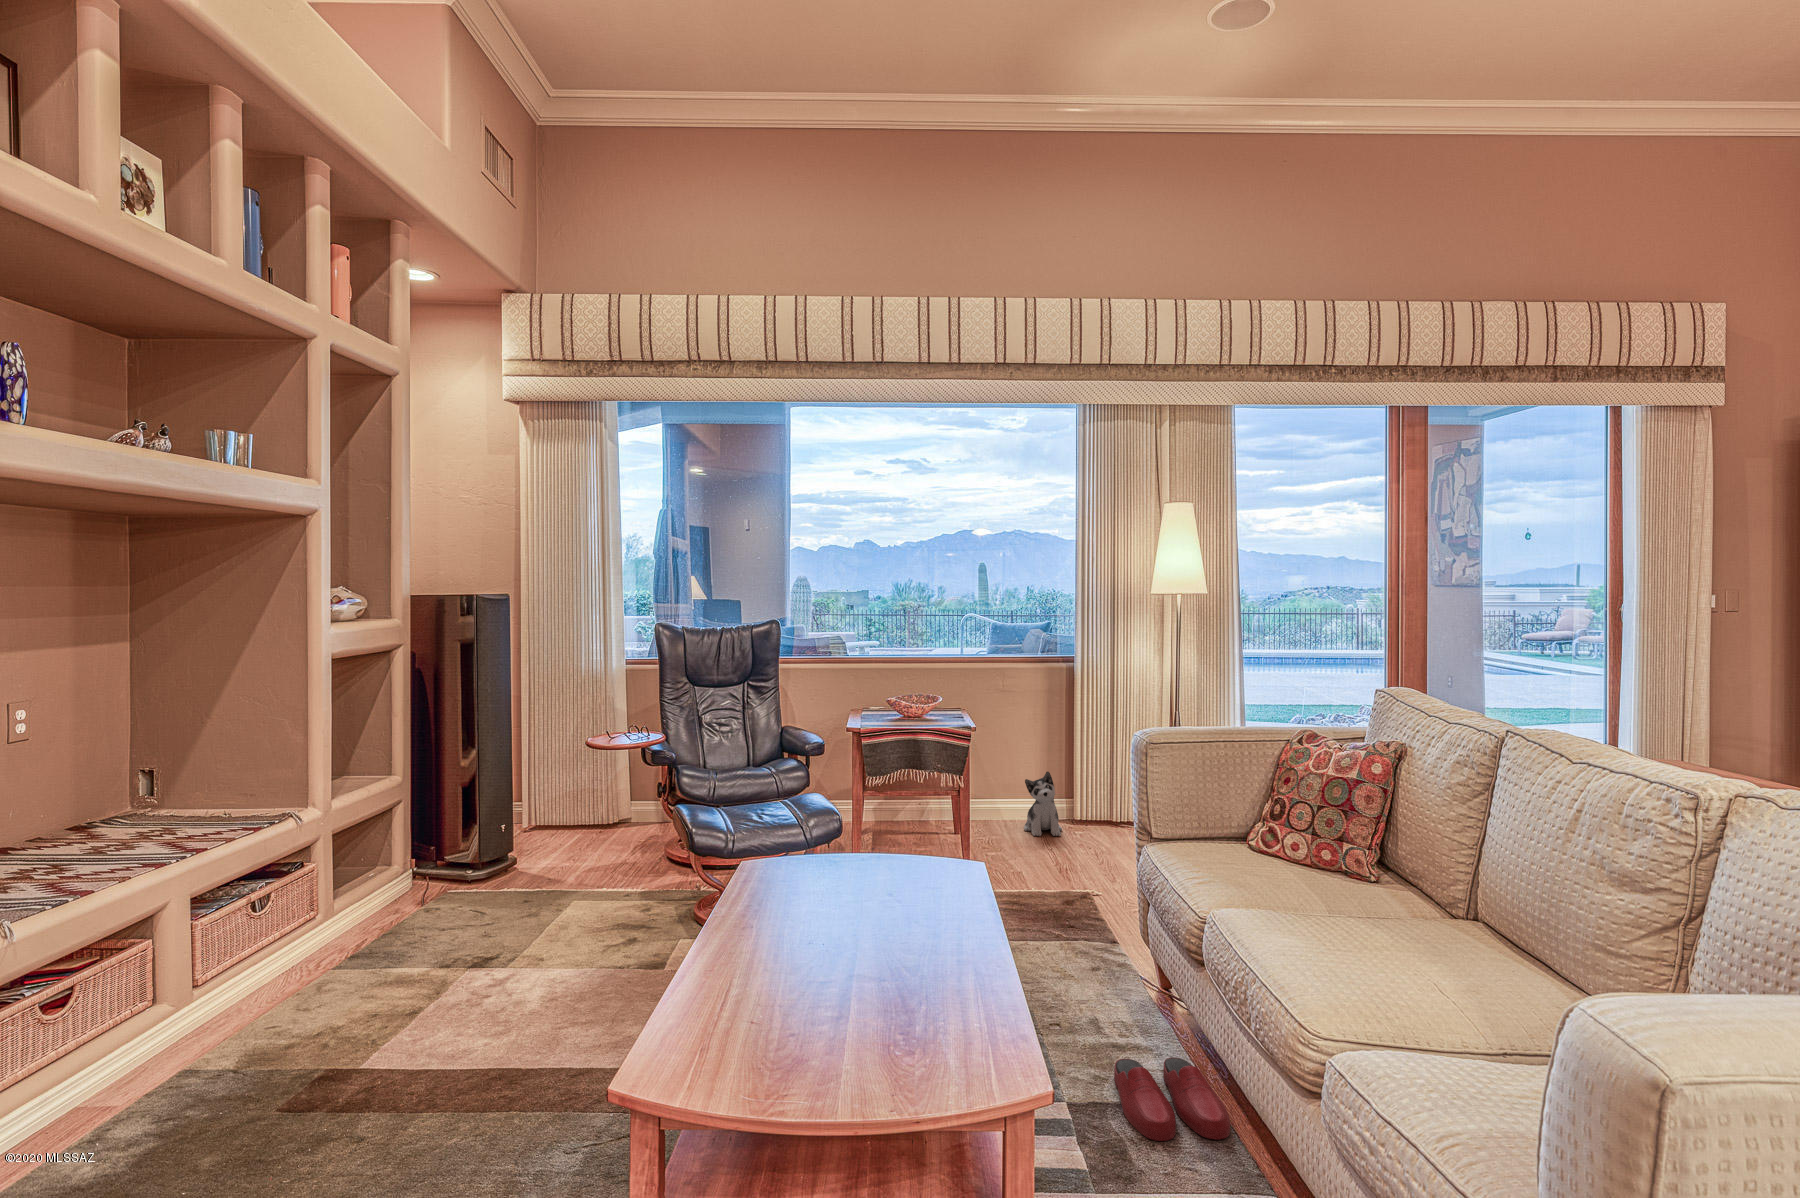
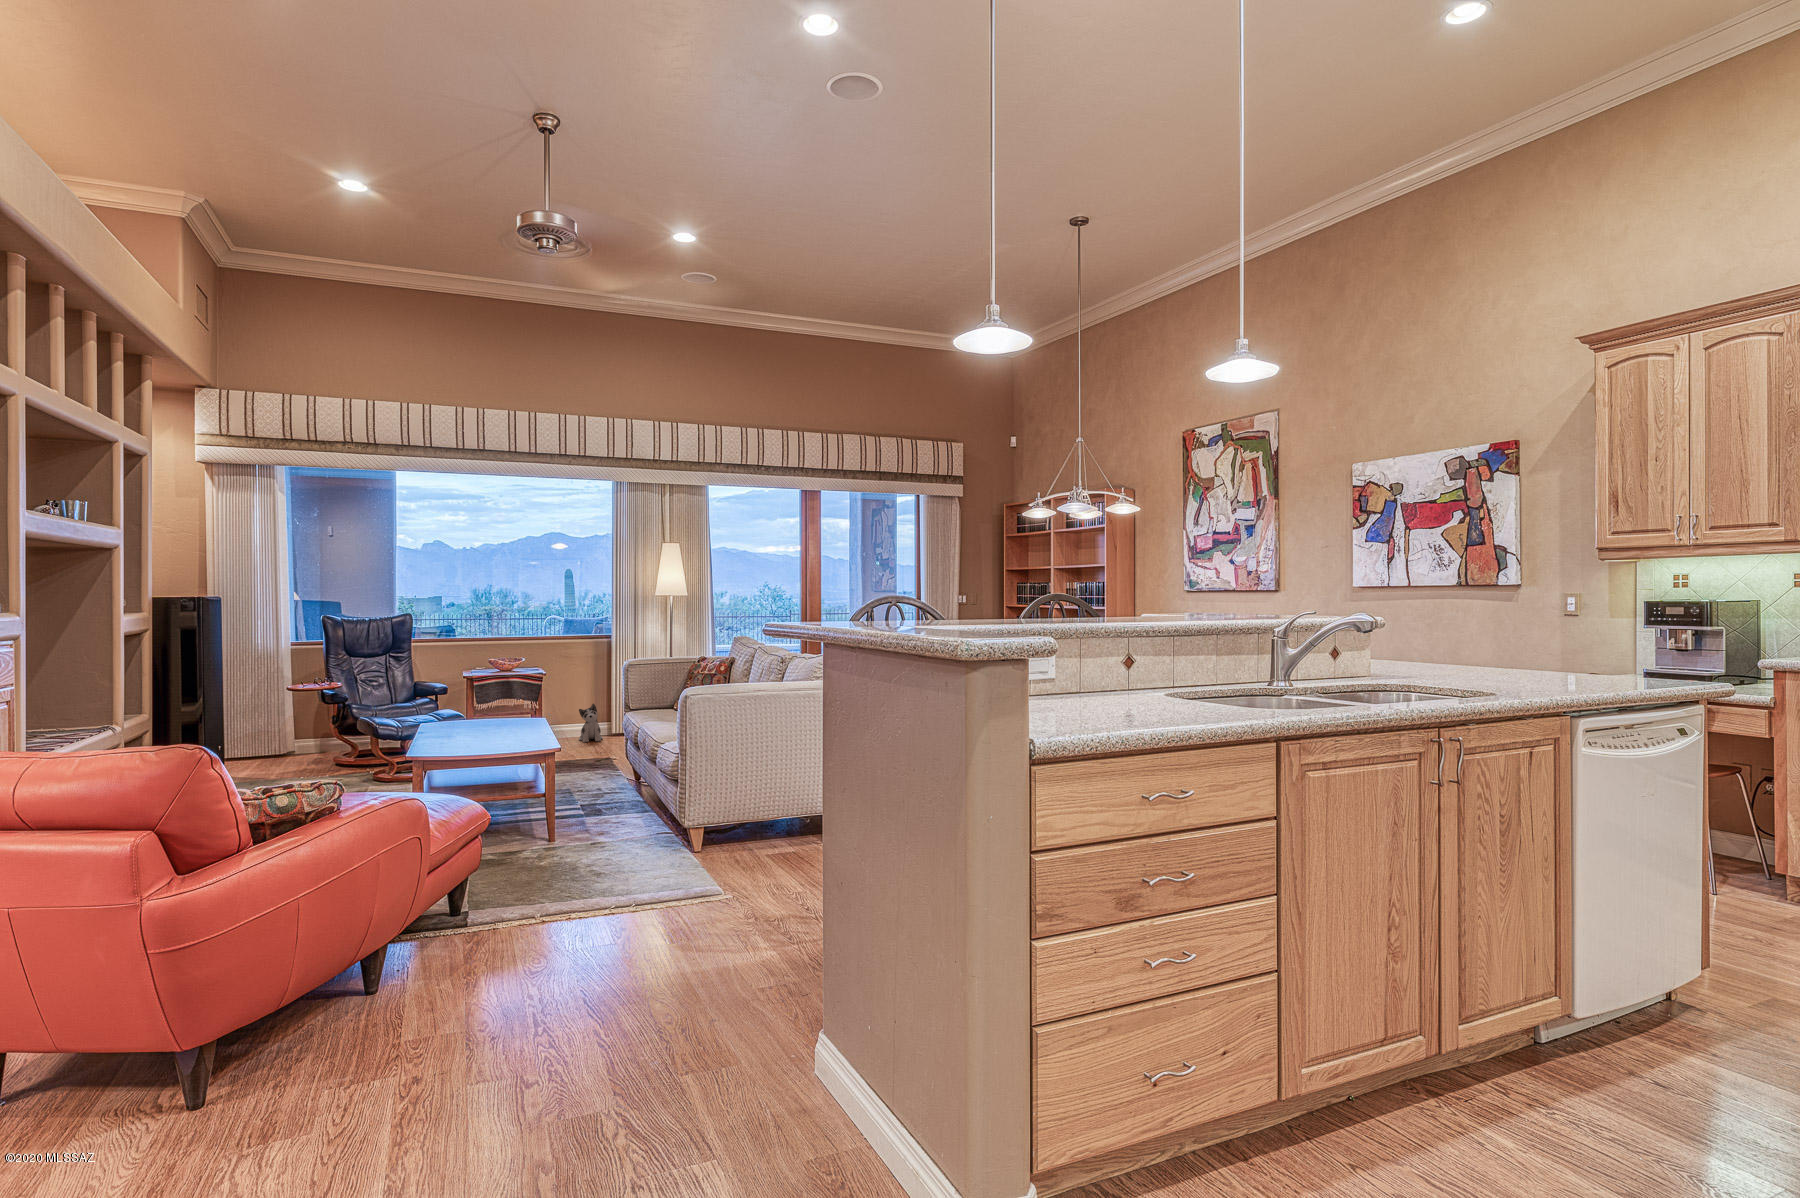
slippers: present [1114,1057,1230,1141] -> none [584,795,626,817]

